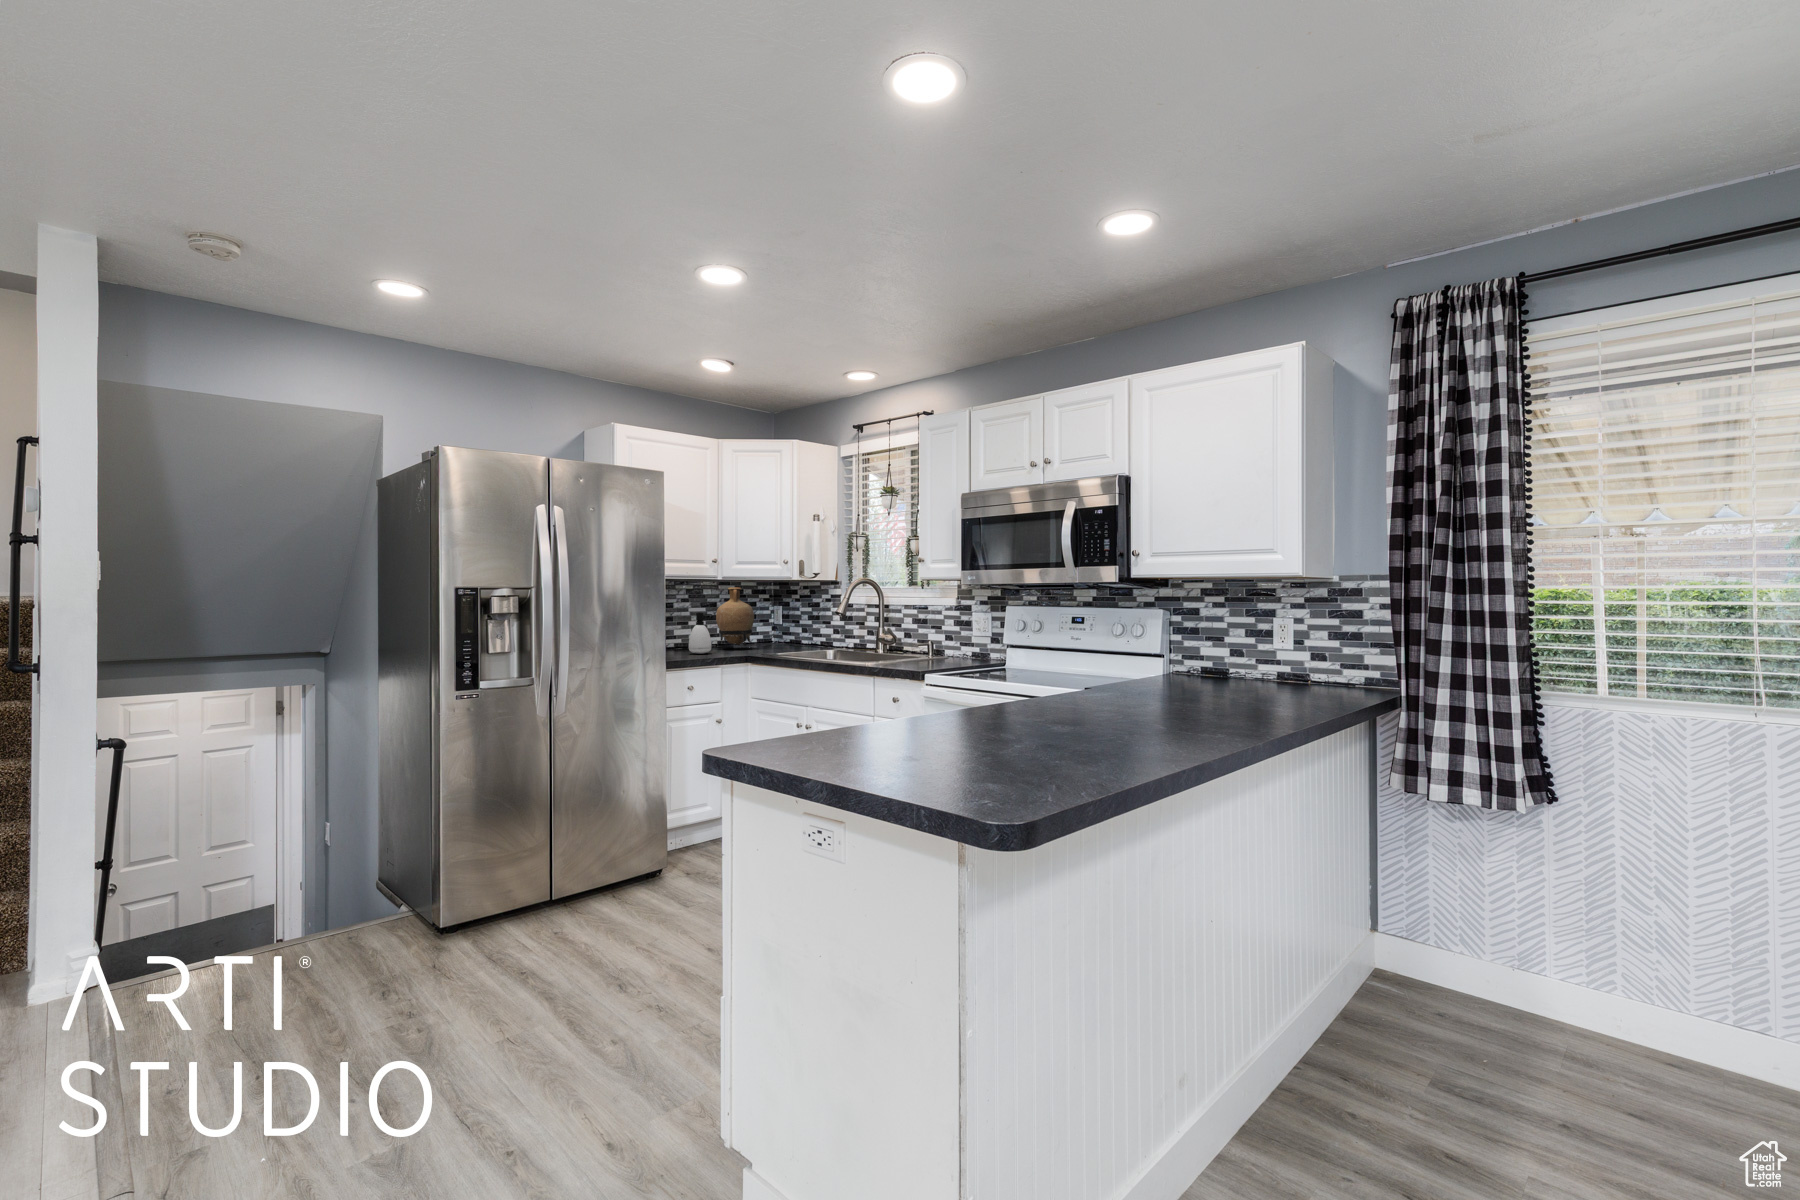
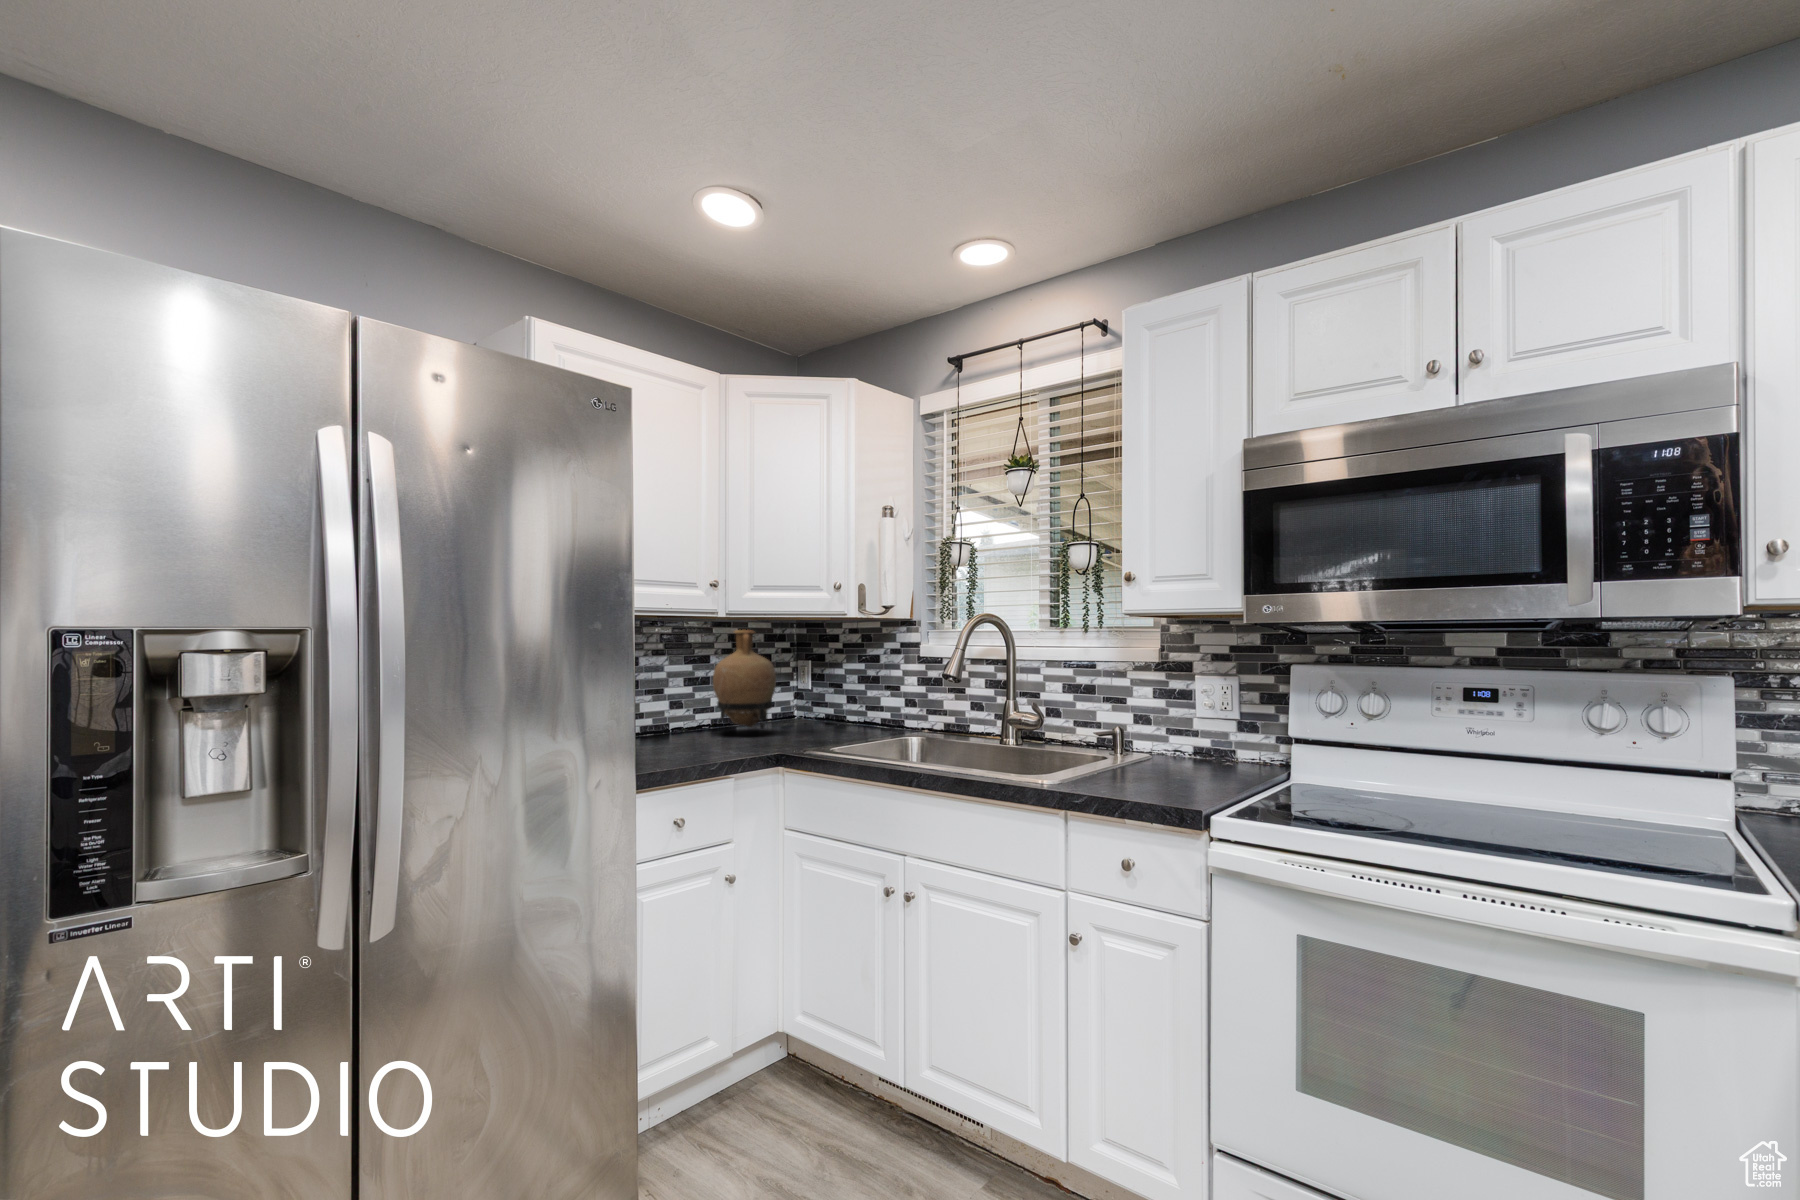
soap dispenser: present [689,612,712,654] -> none [669,673,711,747]

